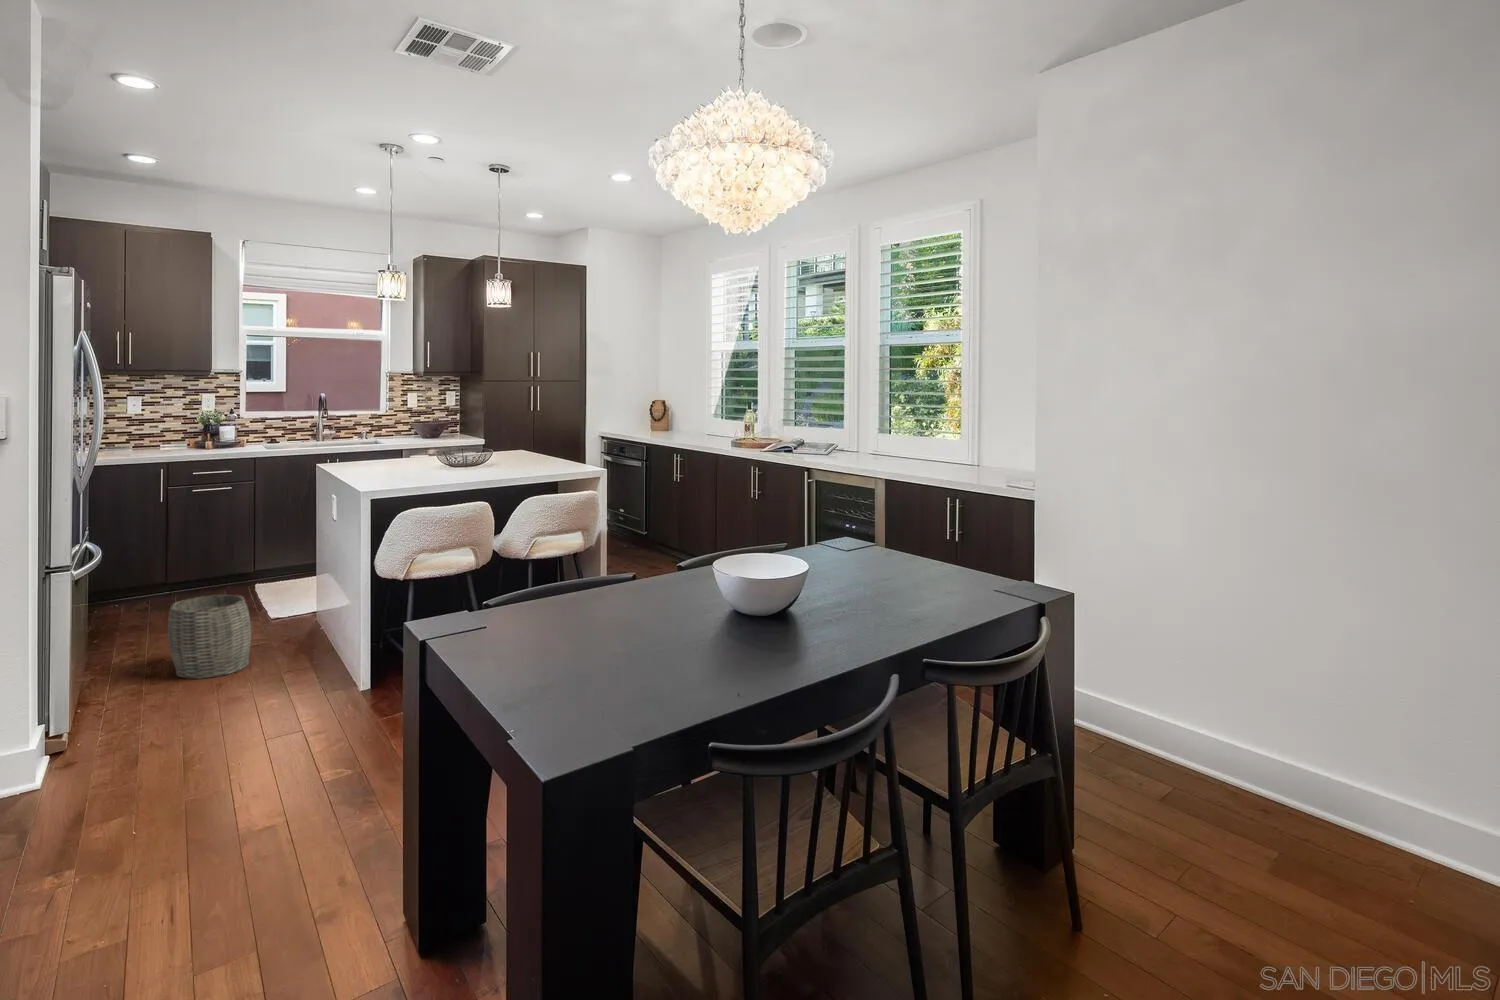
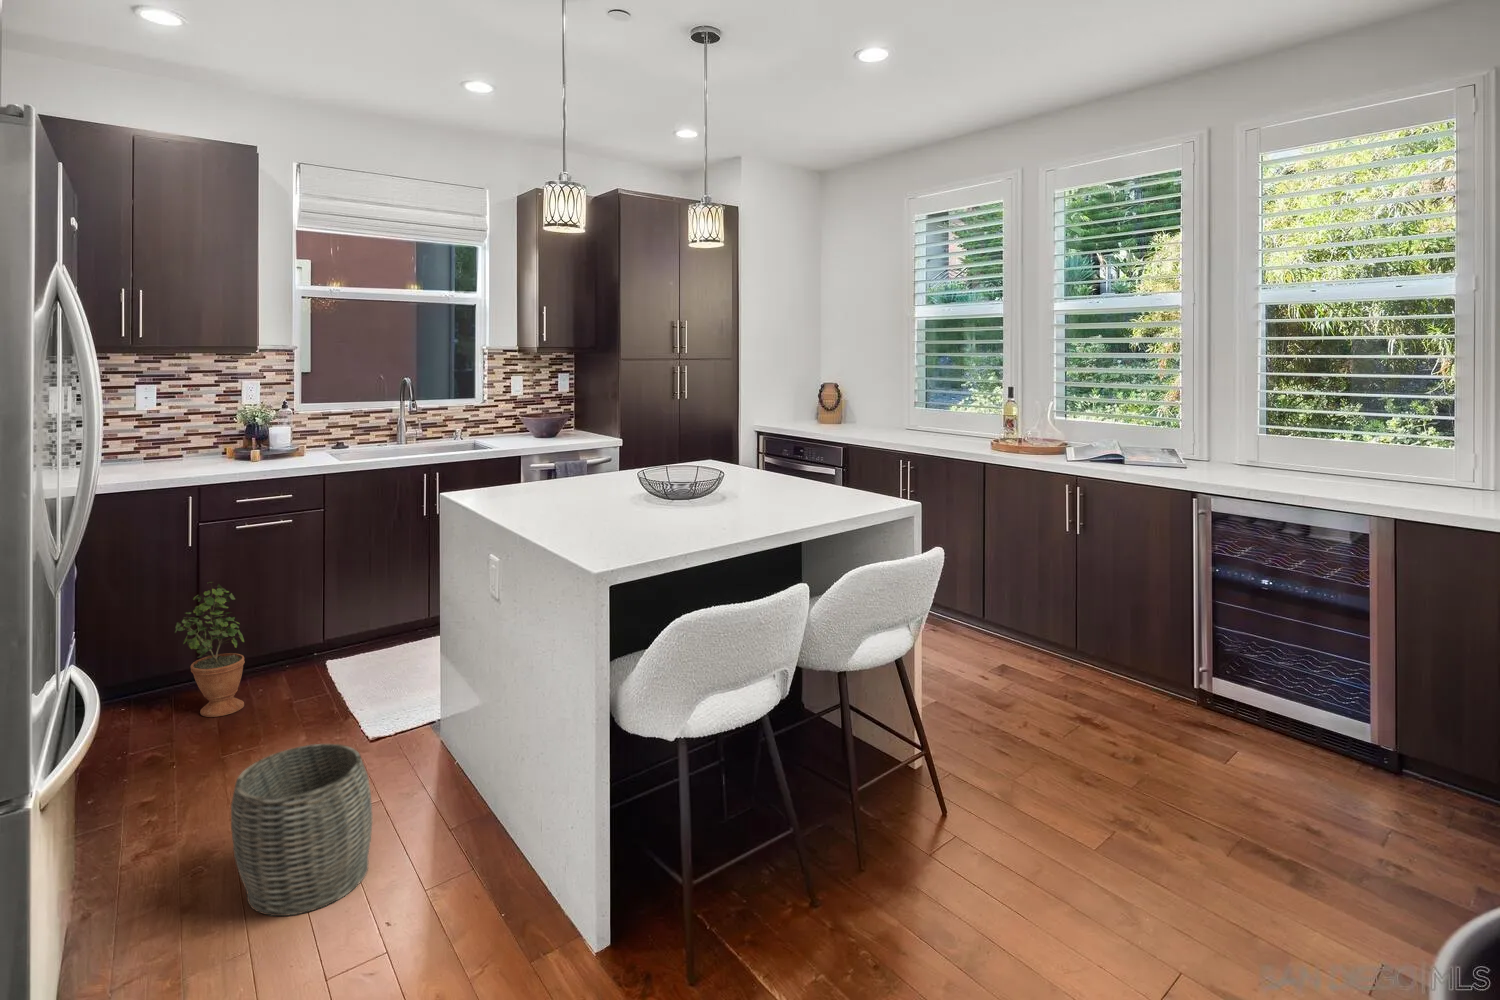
potted plant: none [146,522,193,610] -> present [175,582,245,717]

